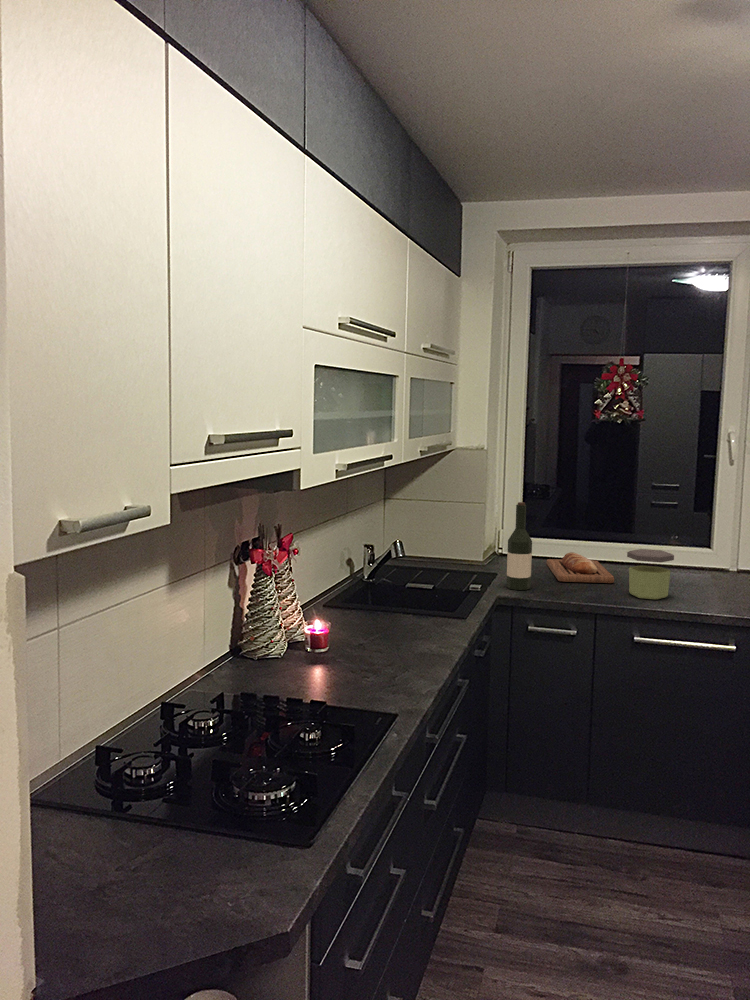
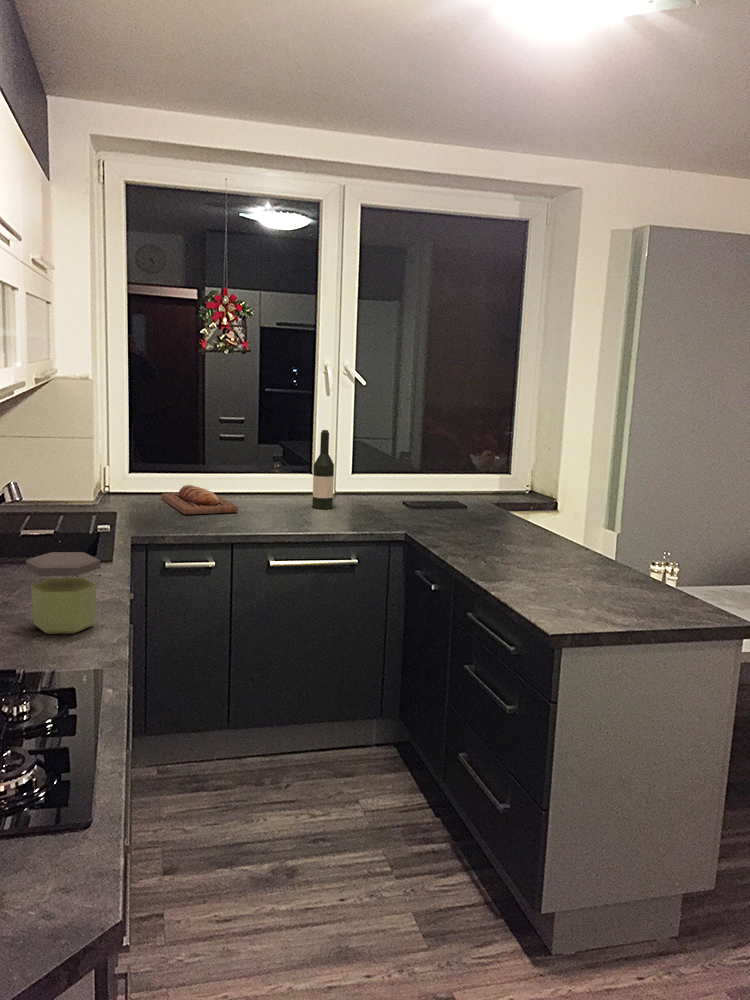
wine bottle: present [506,502,532,590] -> present [312,430,334,509]
jar: present [627,549,674,599] -> present [26,552,100,634]

